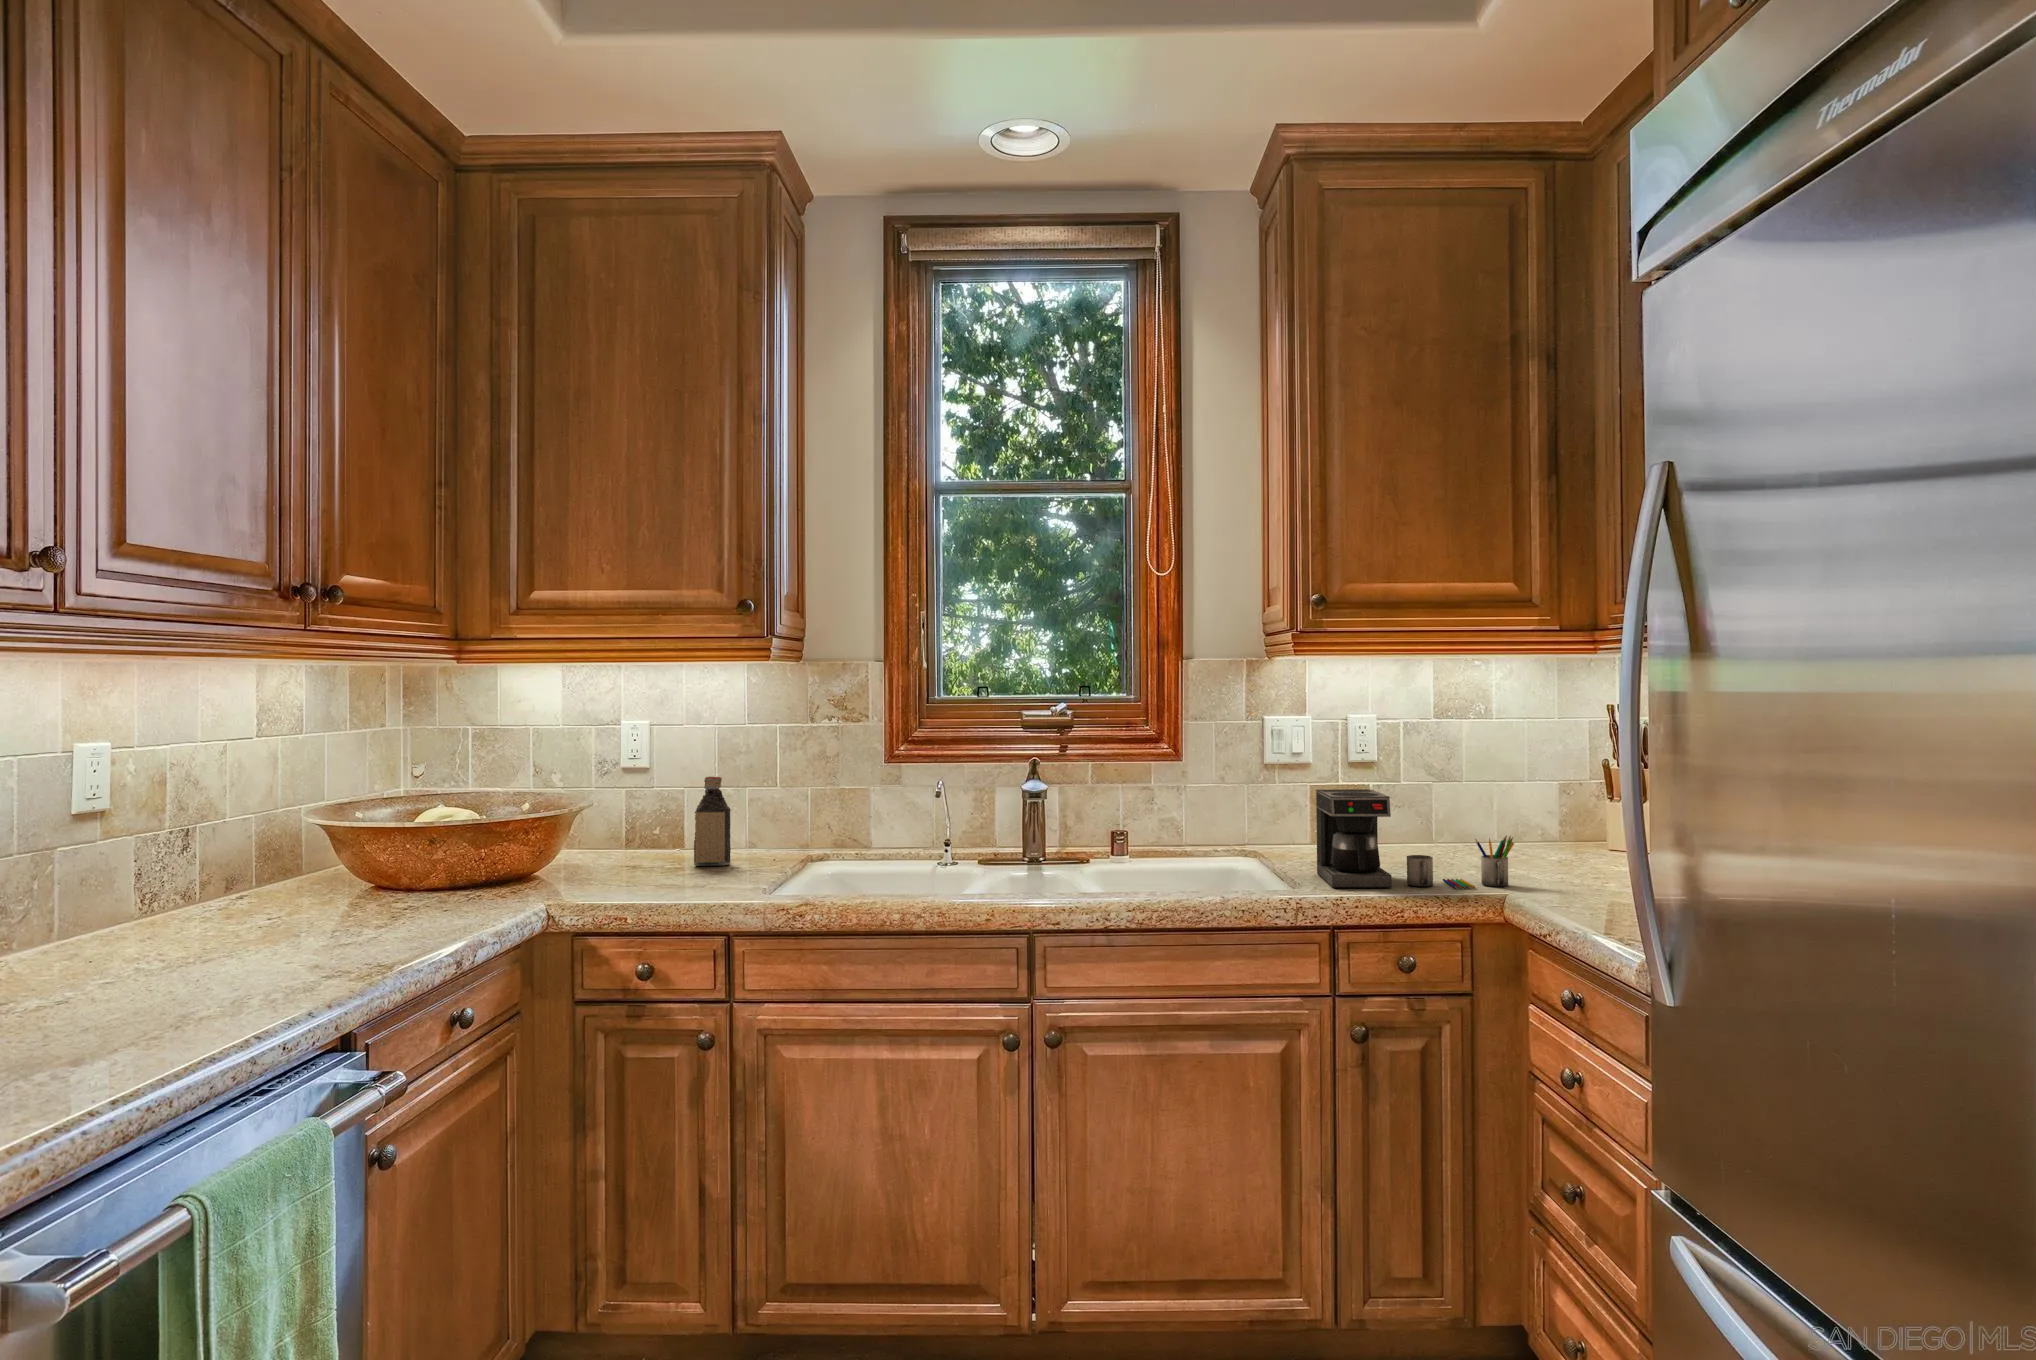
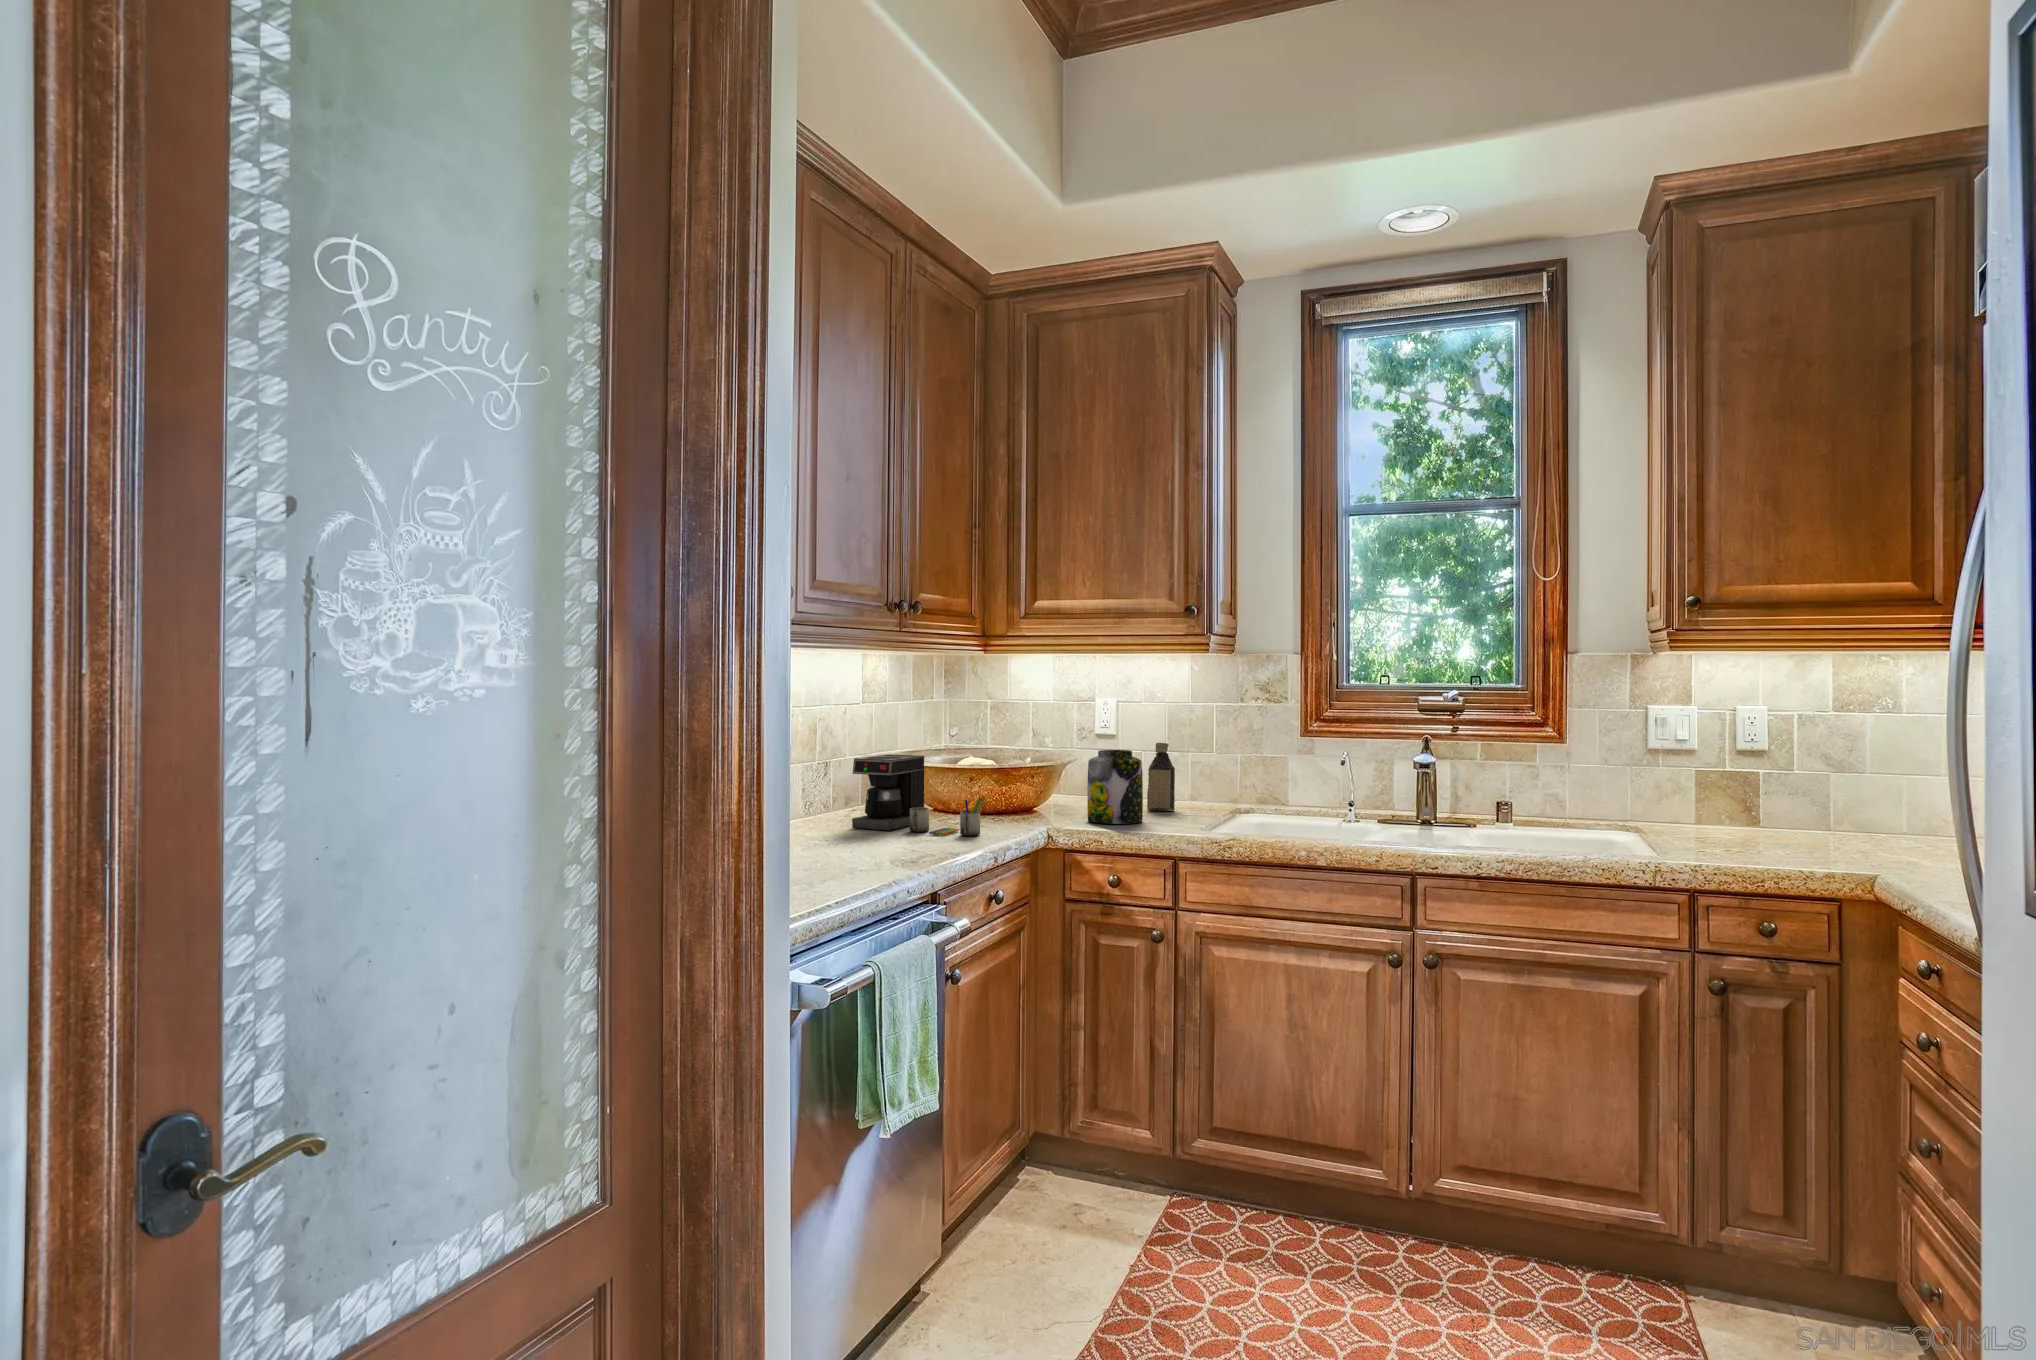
jar: none [610,789,687,891] -> present [1087,750,1143,824]
coffee maker: present [1316,789,1514,888] -> present [852,754,984,836]

